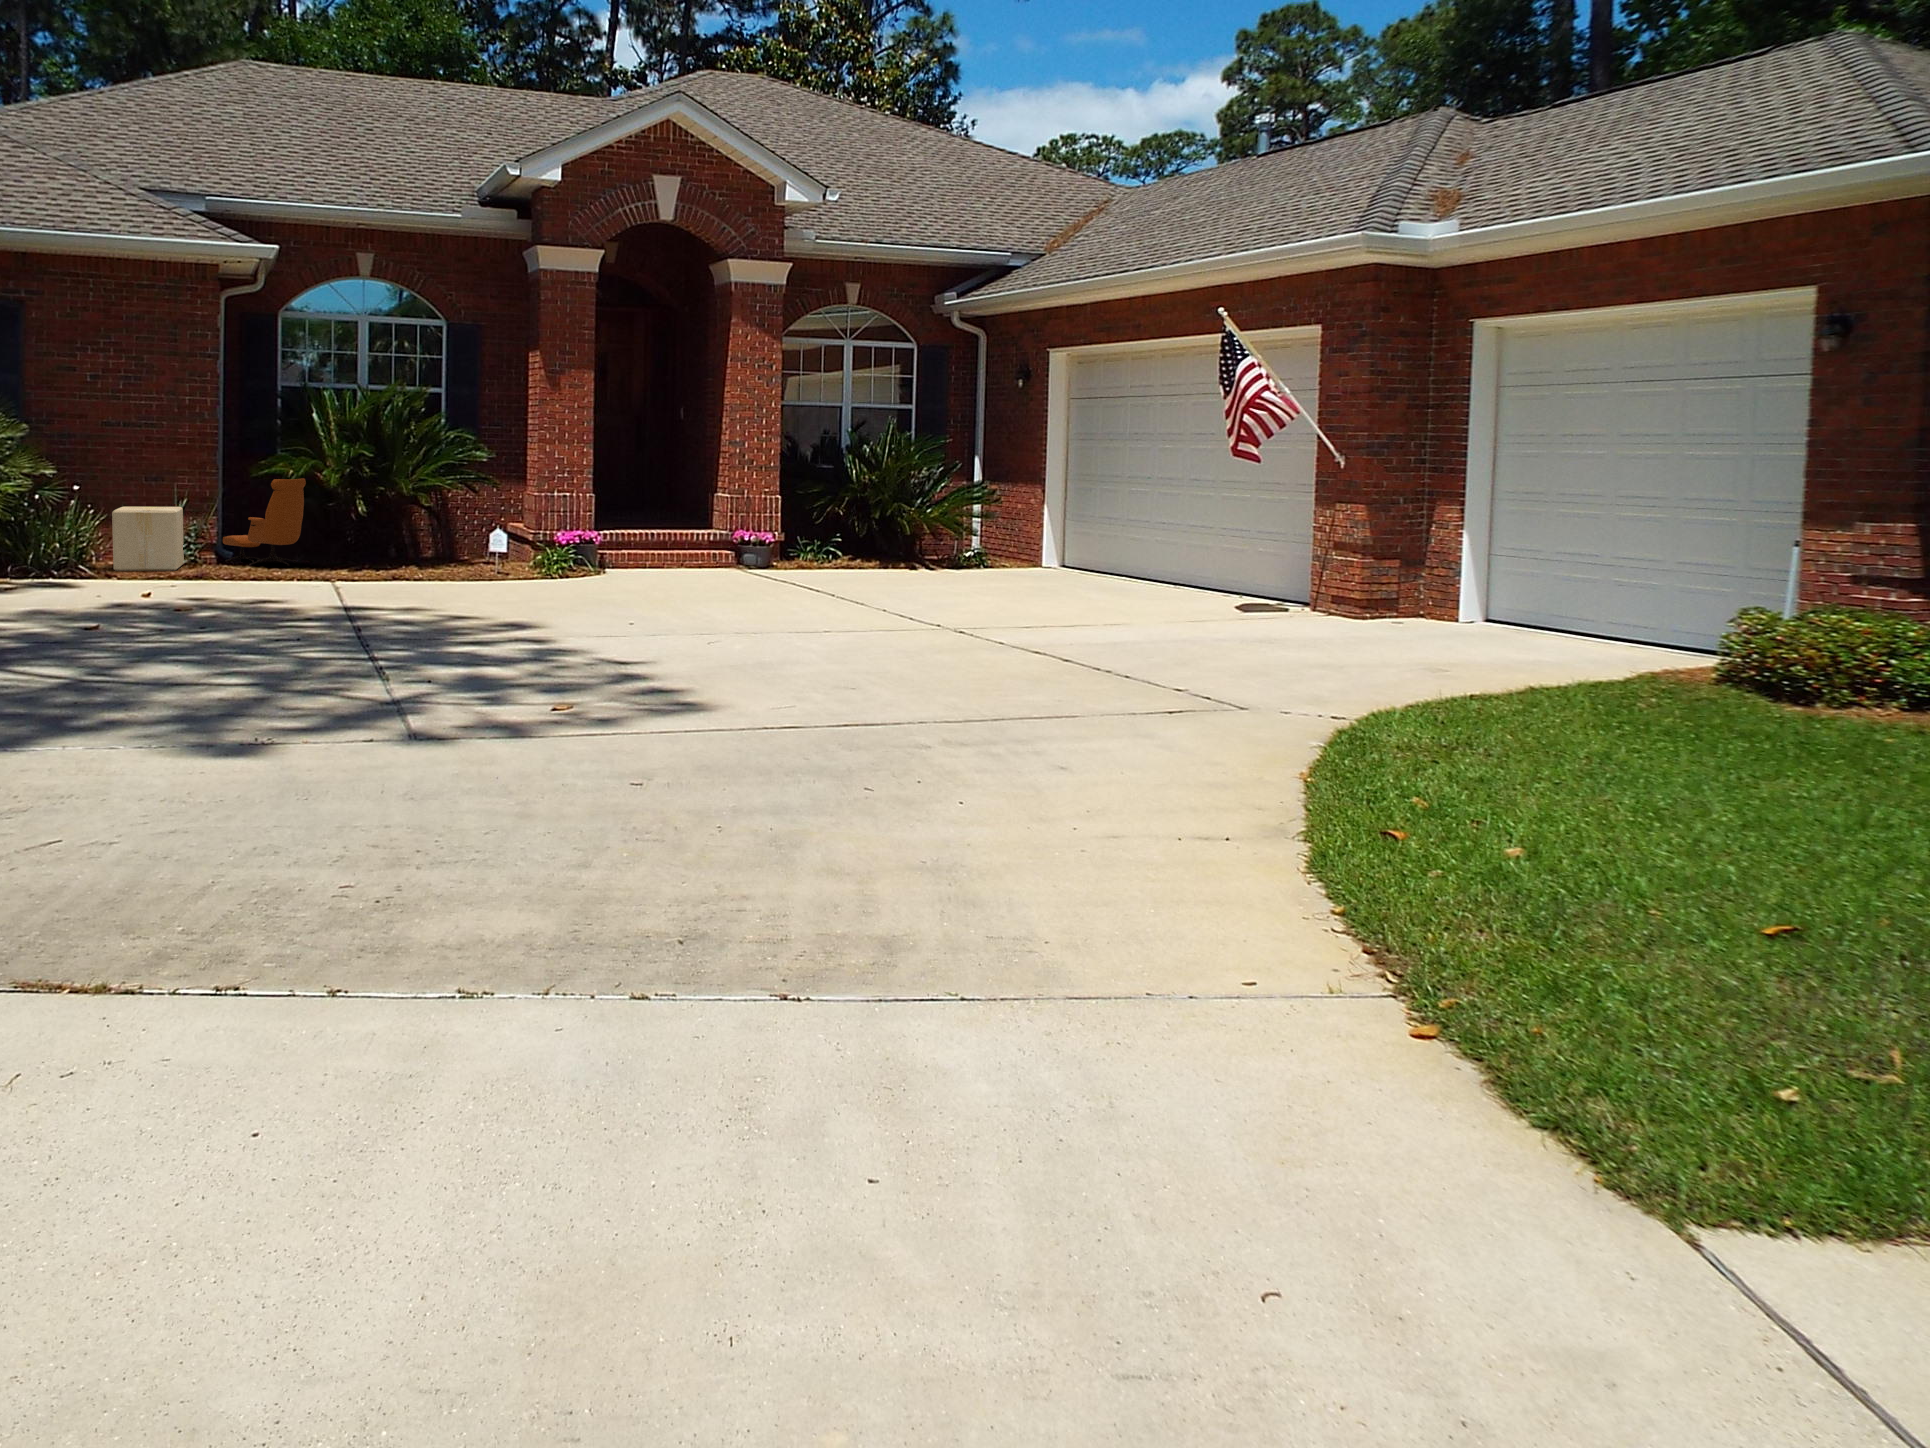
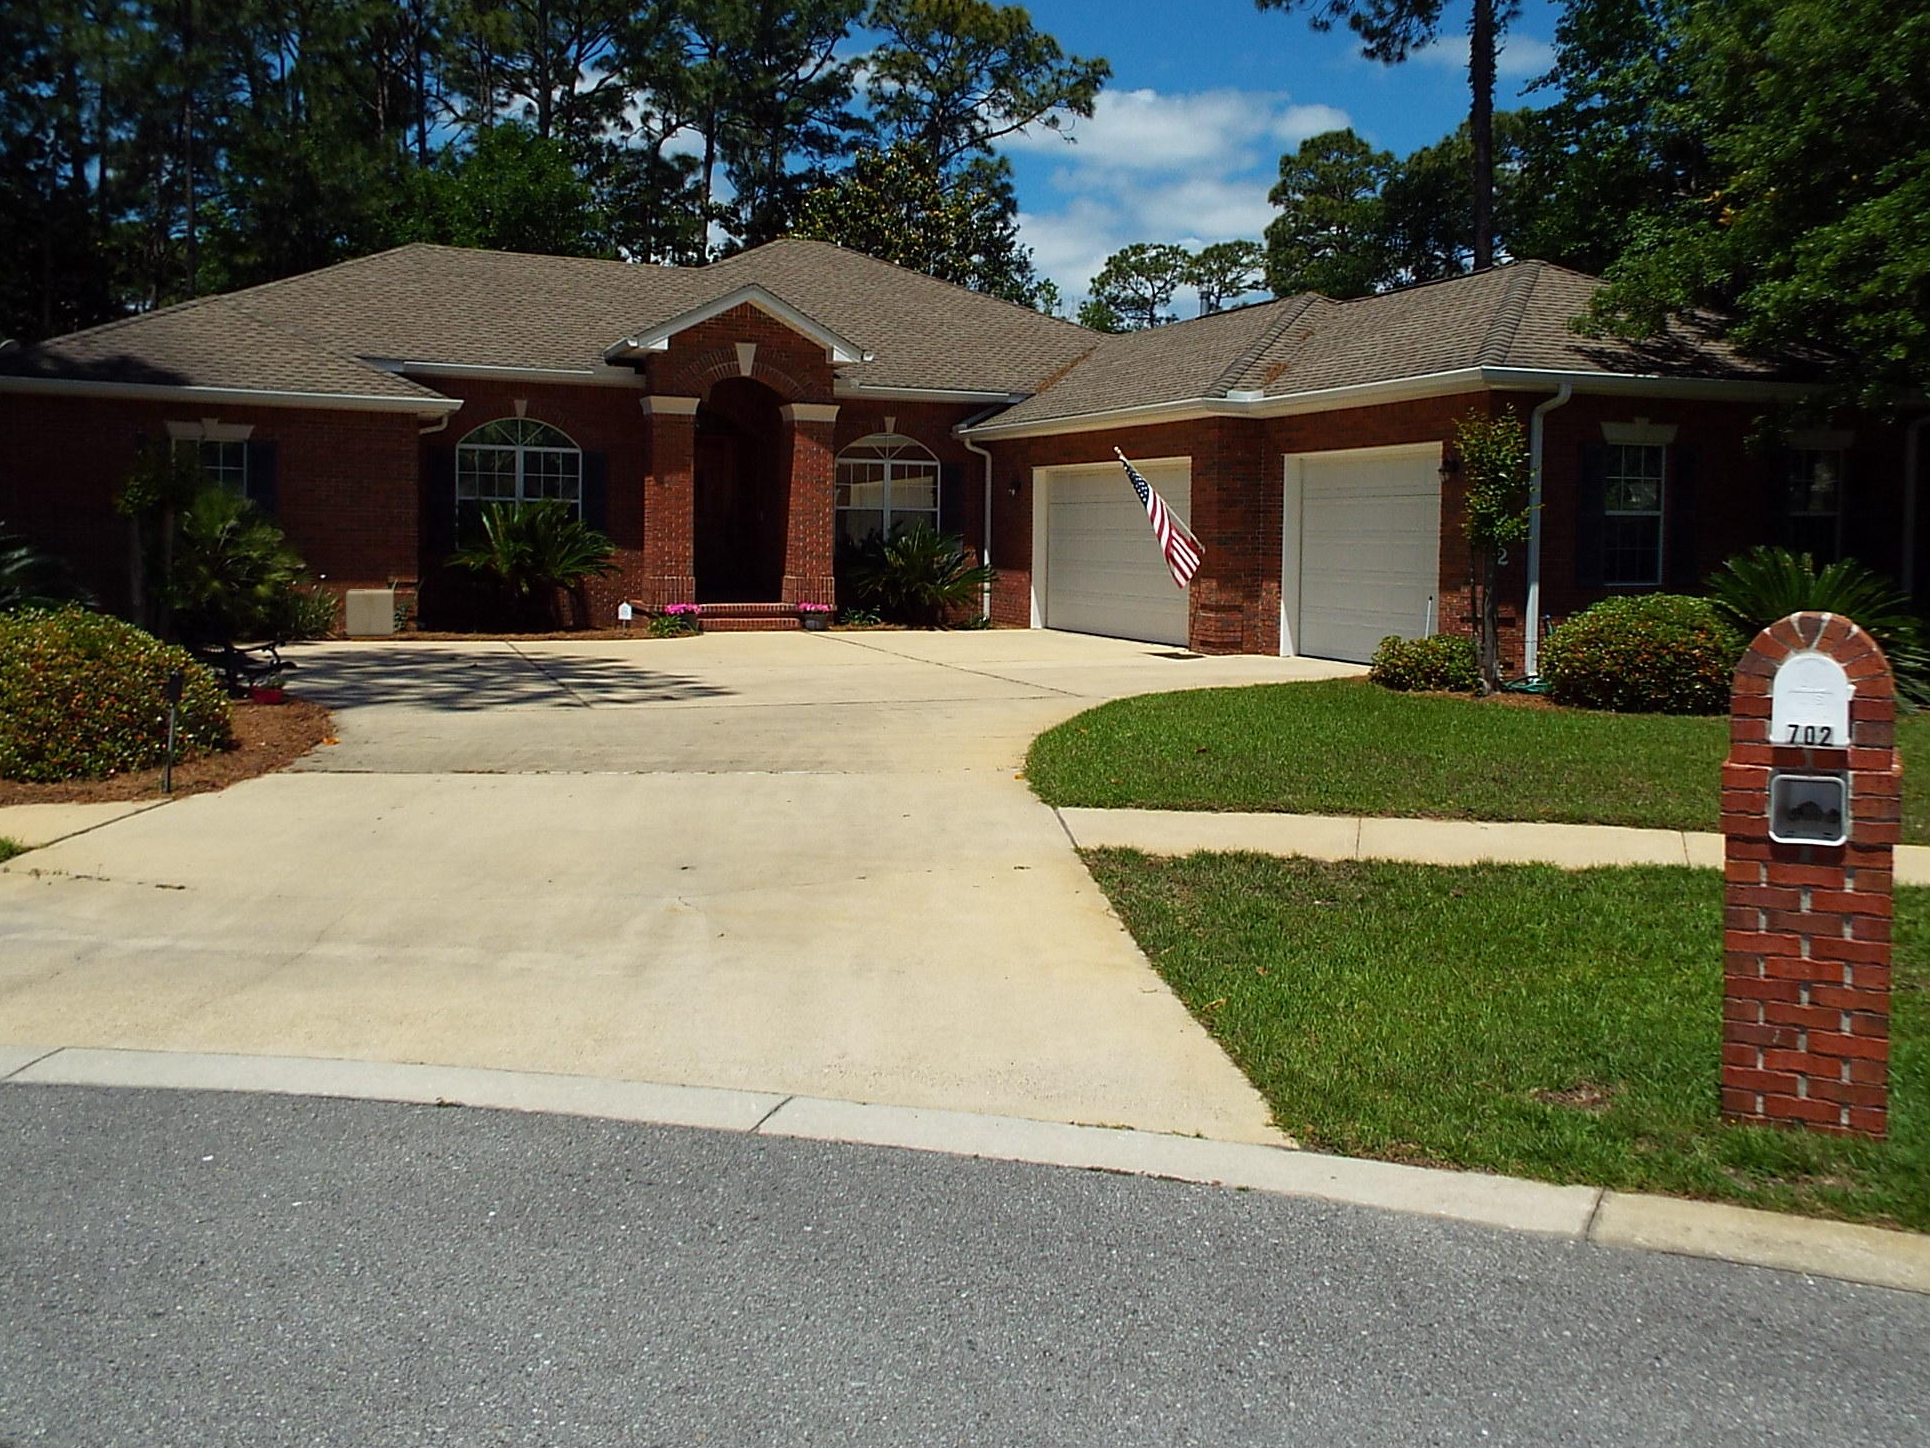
lounge chair: present [223,479,306,566] -> none [421,568,483,632]

